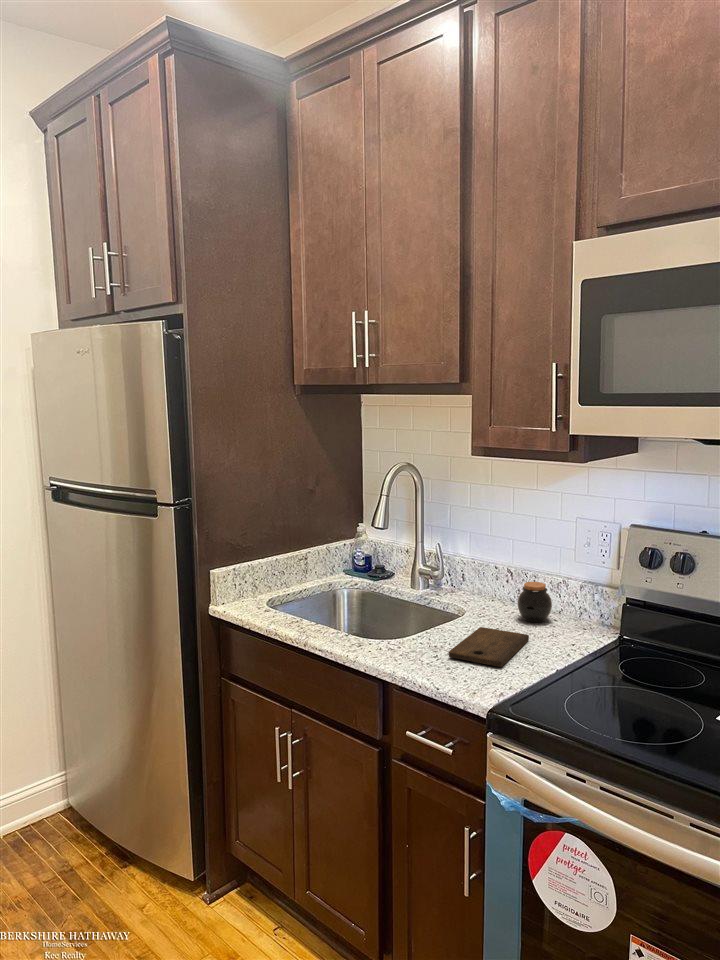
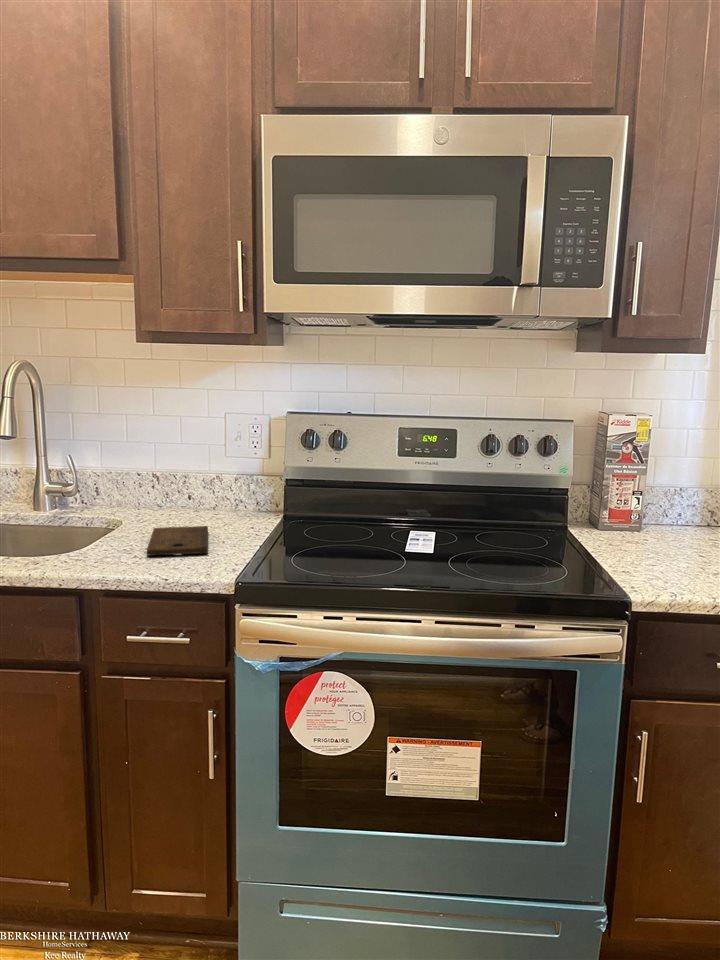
jar: present [518,582,552,622] -> none [177,480,211,519]

